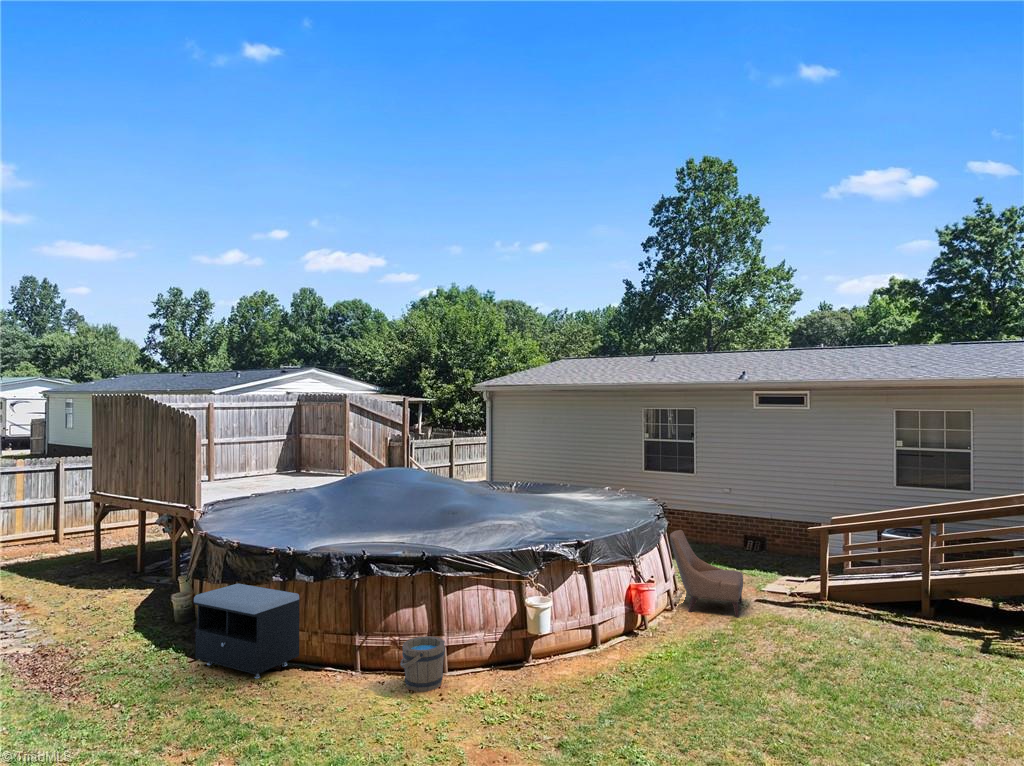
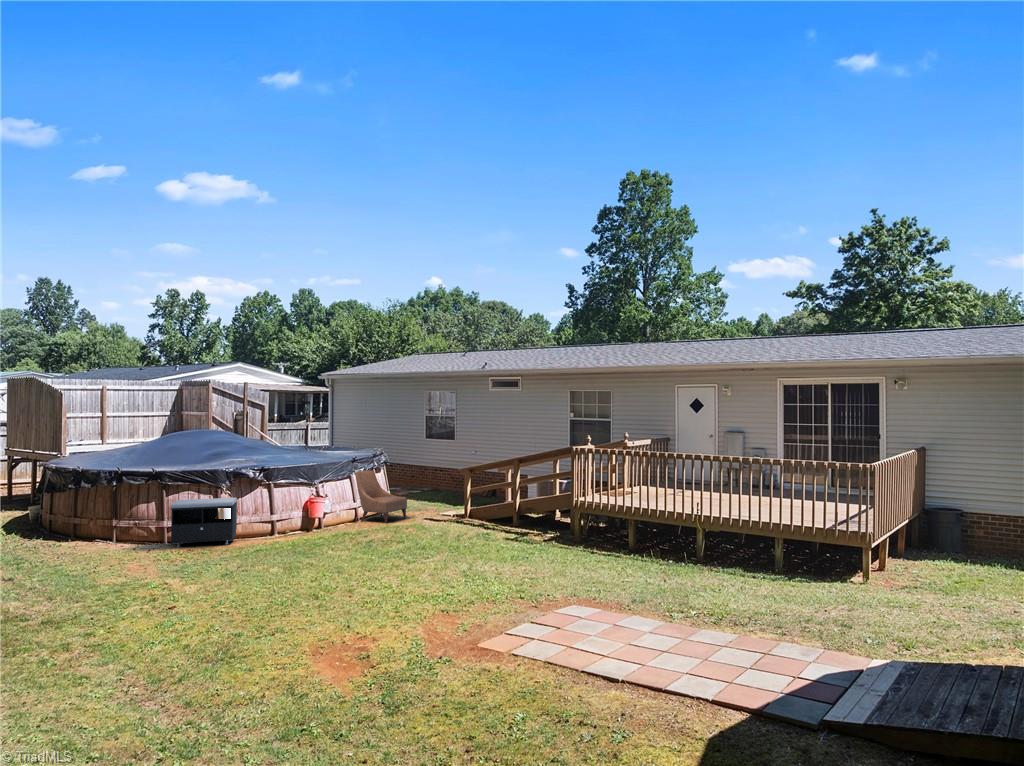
storage bench: present [194,584,299,679] -> present [171,498,237,547]
bucket: present [400,636,445,692] -> none [130,520,160,548]

